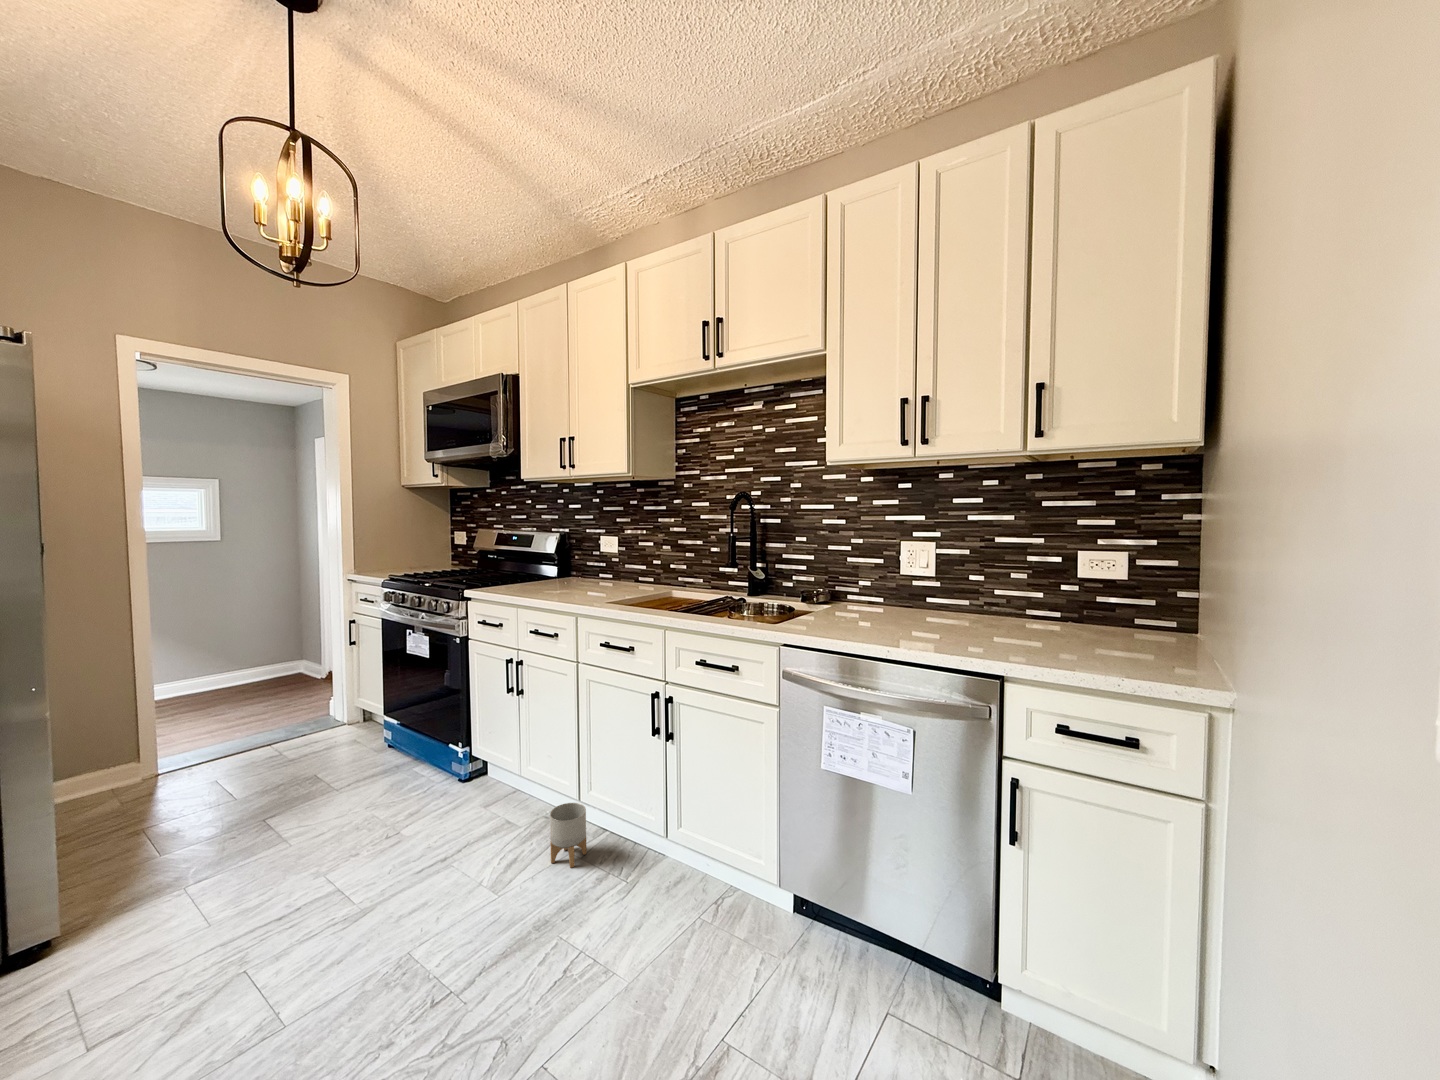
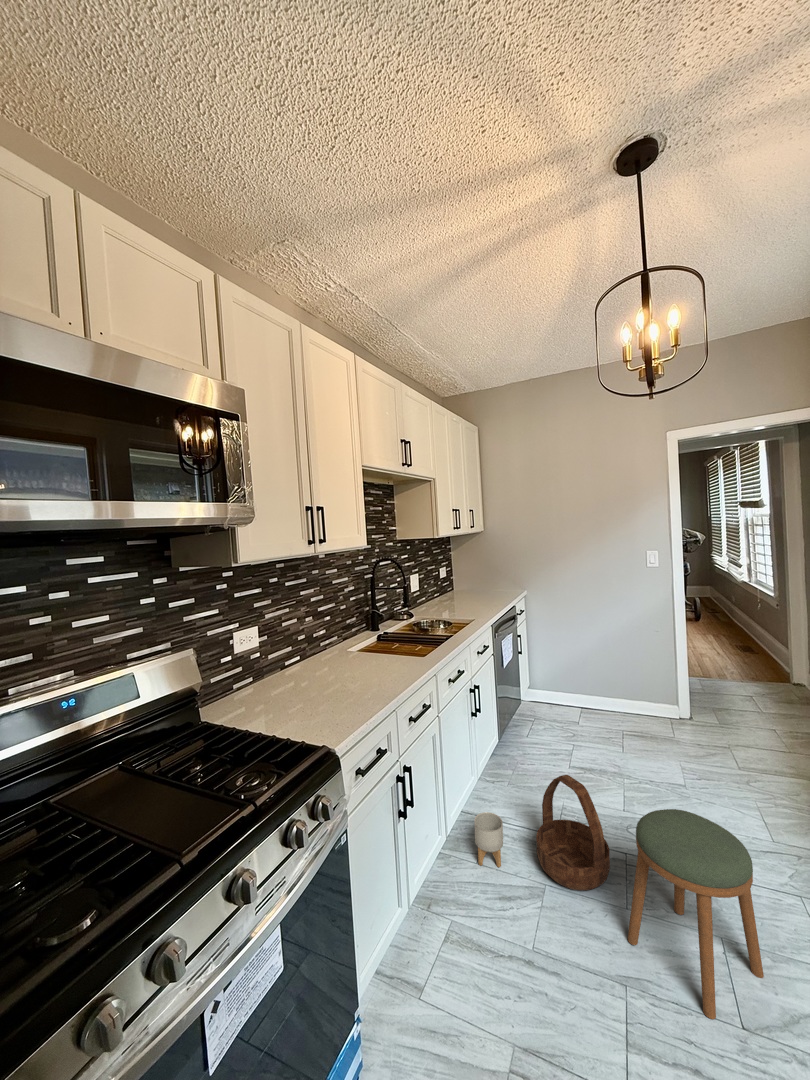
basket: none [441,794,548,954] -> present [536,775,610,891]
stool: none [213,796,383,1035] -> present [628,809,764,1019]

